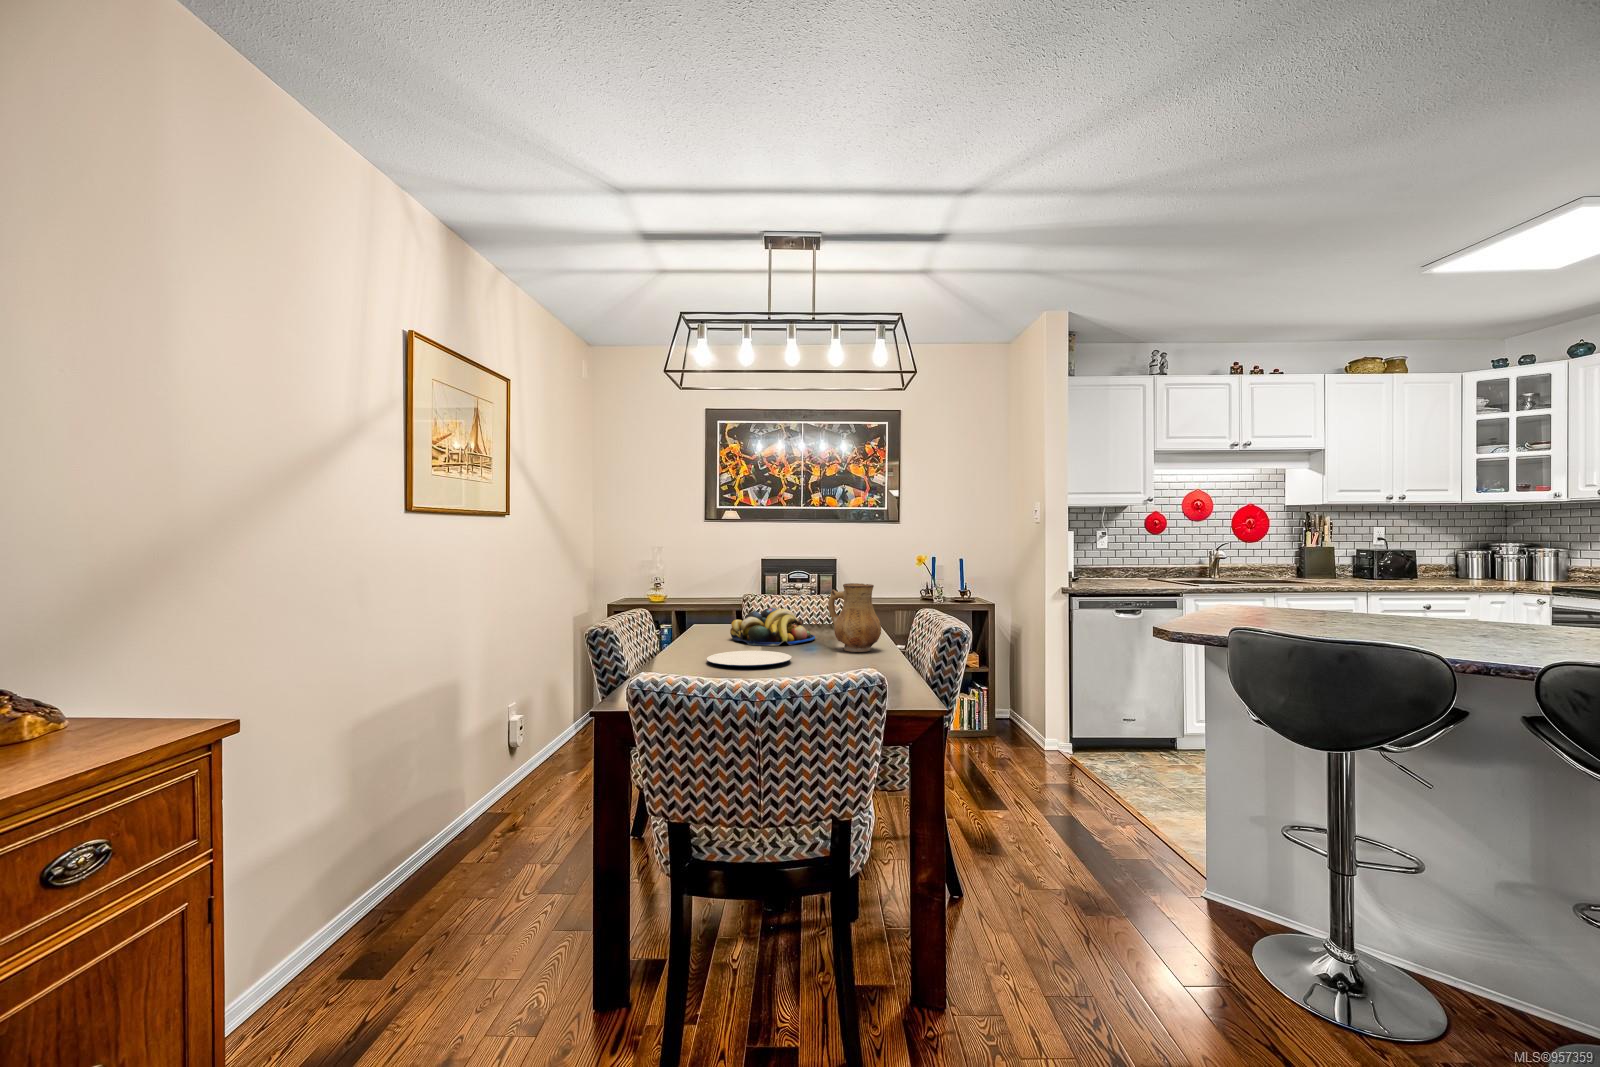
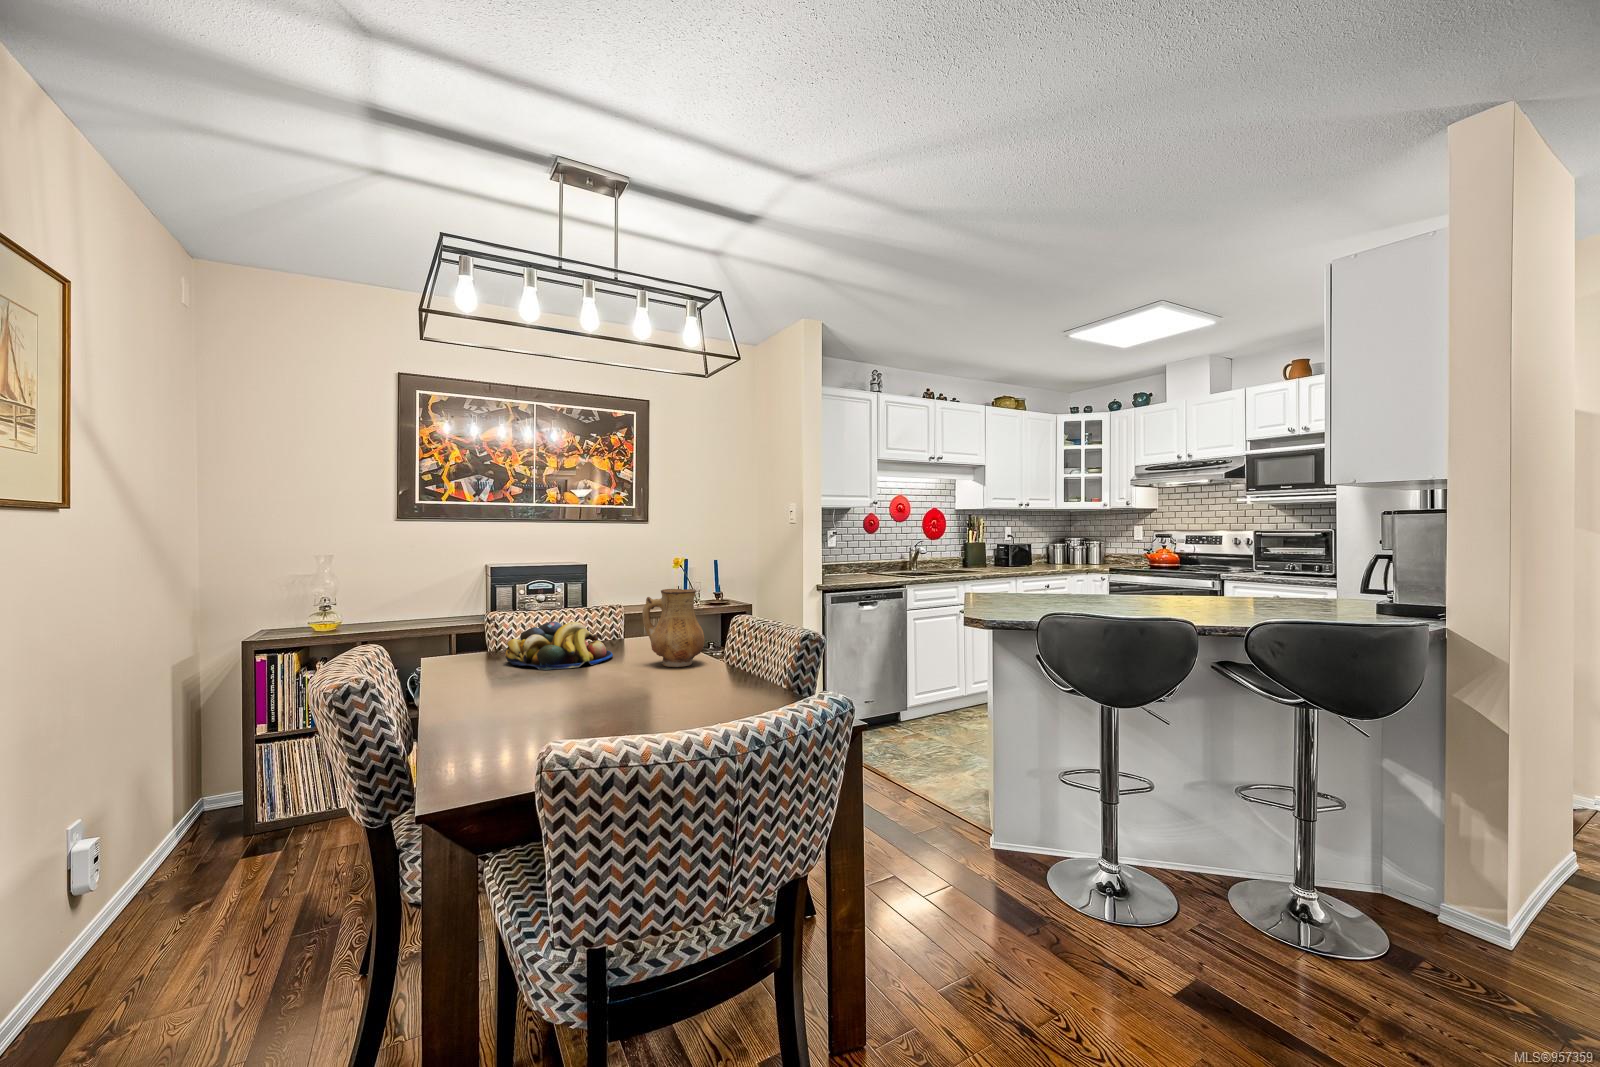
plate: present [706,651,791,667] -> none [514,676,626,702]

